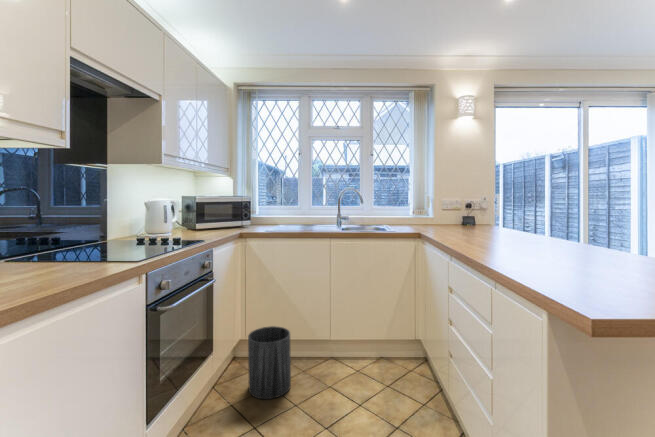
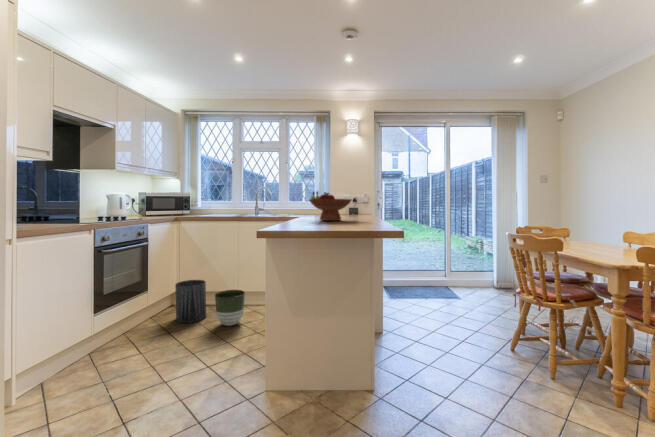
fruit bowl: none [500,198,594,251] -> present [309,191,351,221]
planter: none [315,346,359,408] -> present [215,290,245,326]

